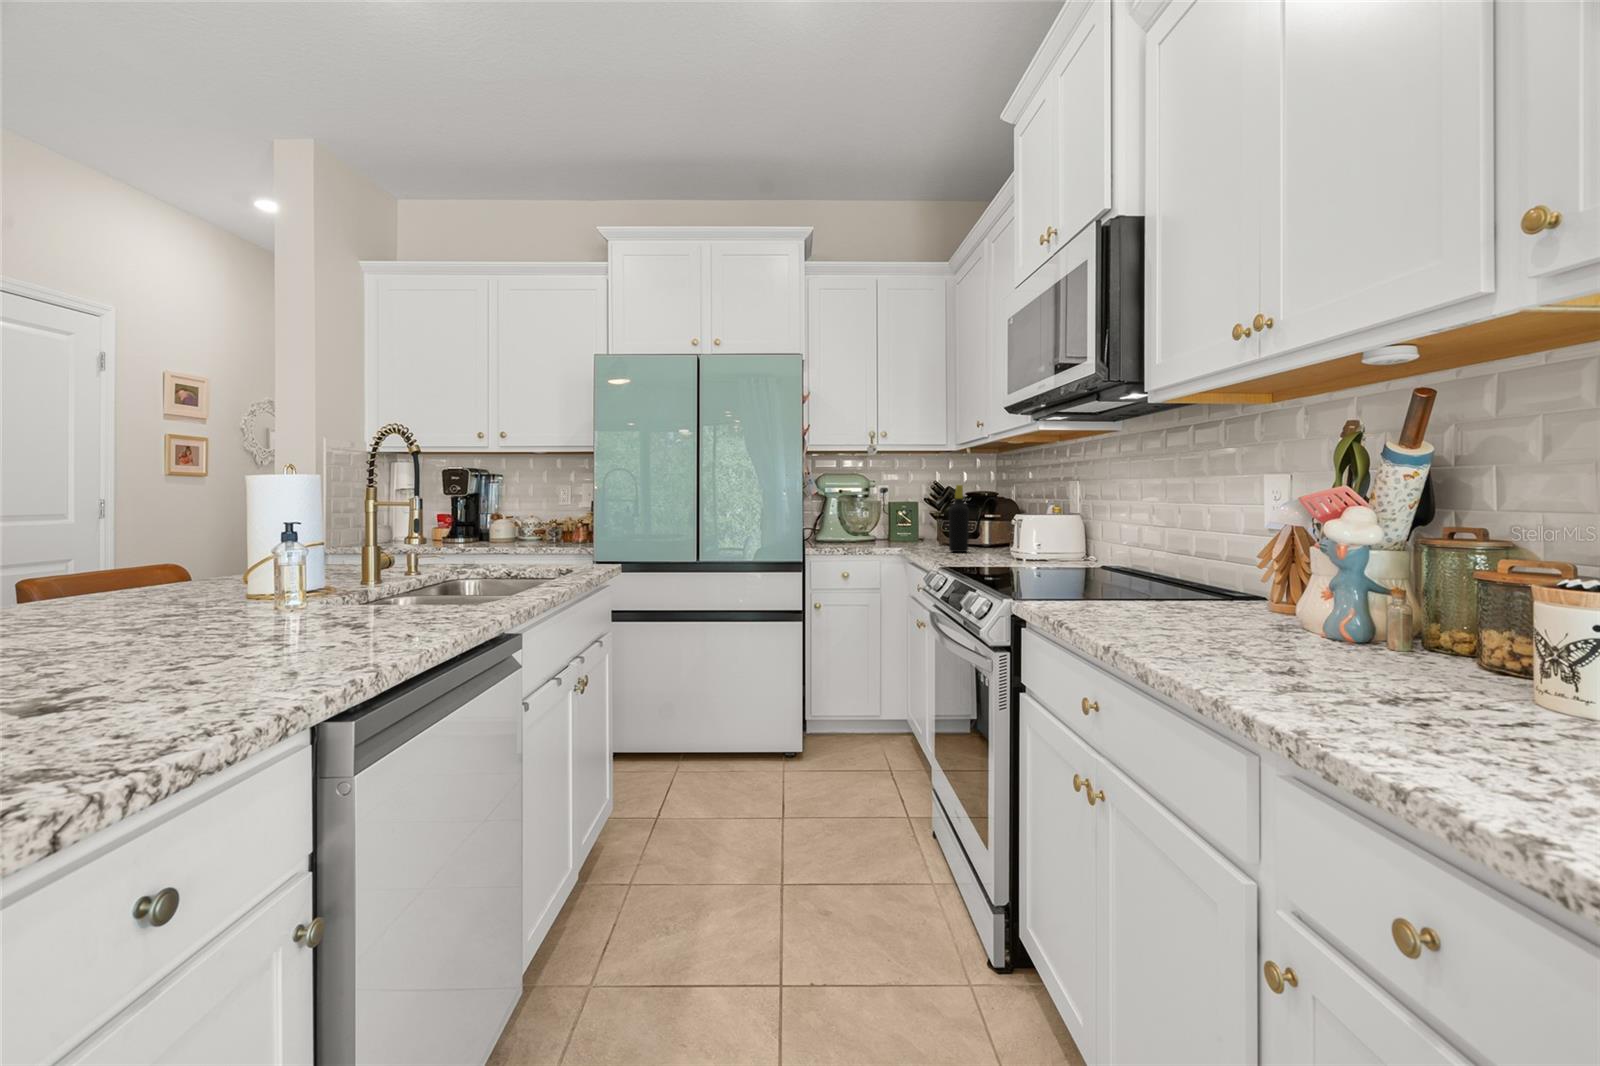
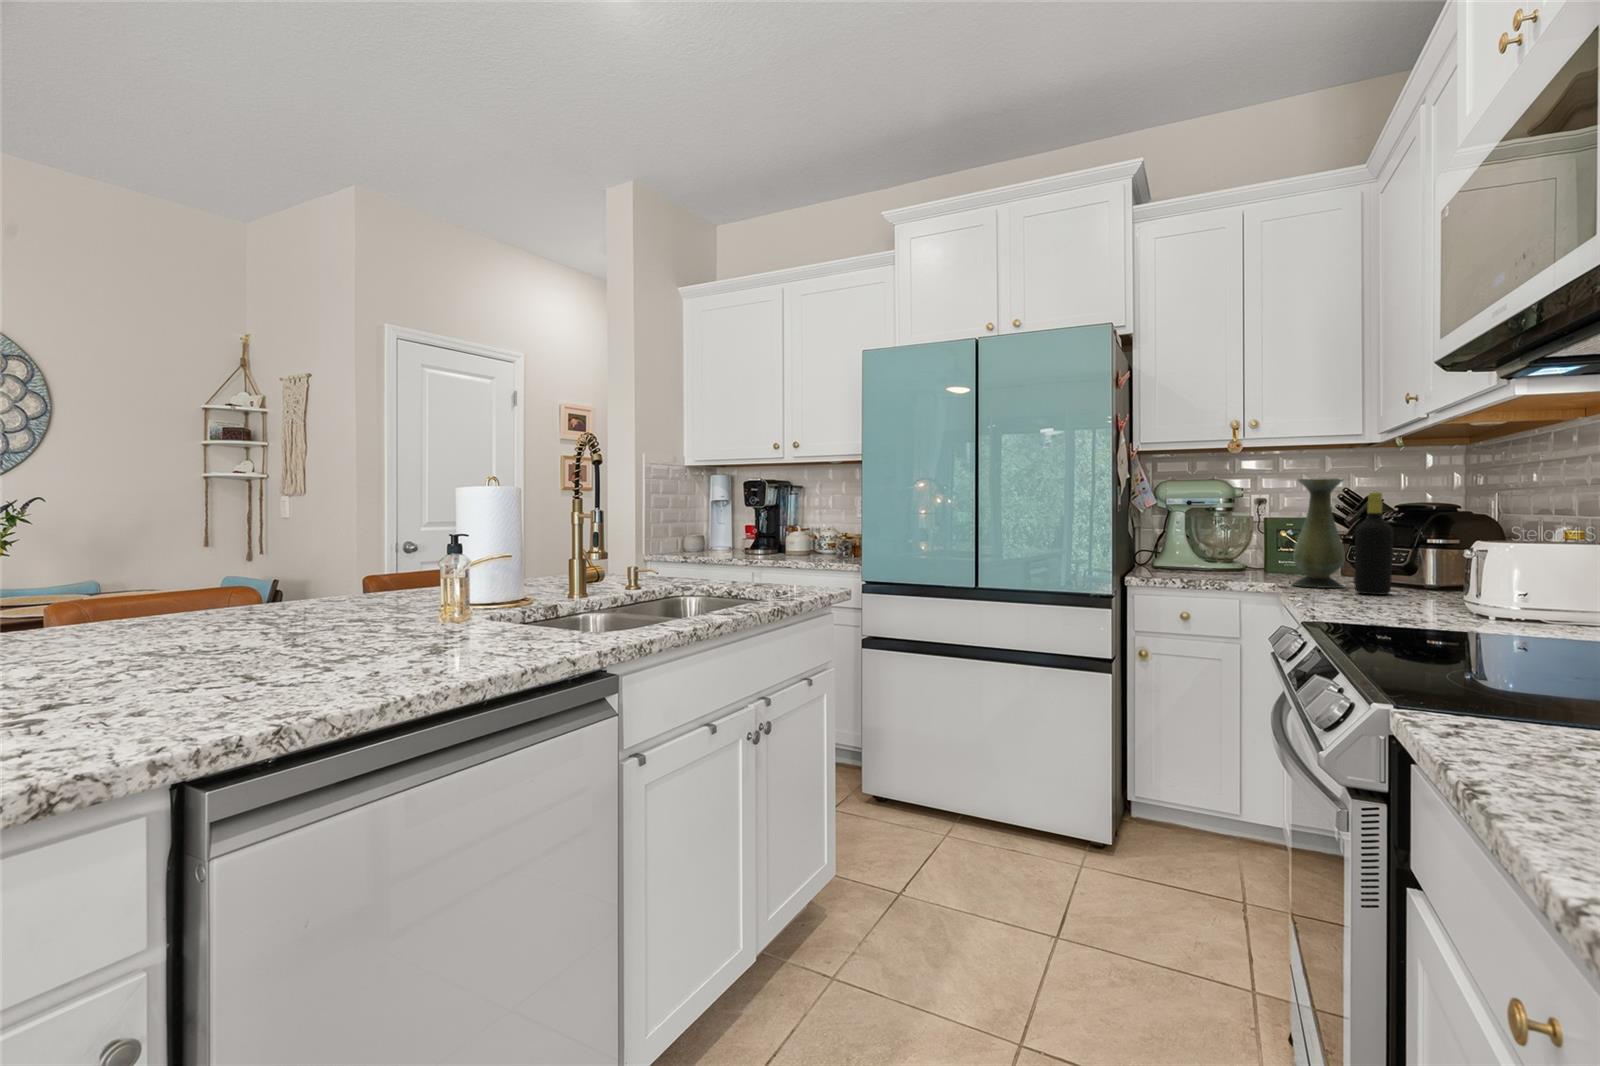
vase: none [911,475,941,550] -> present [1293,478,1345,588]

